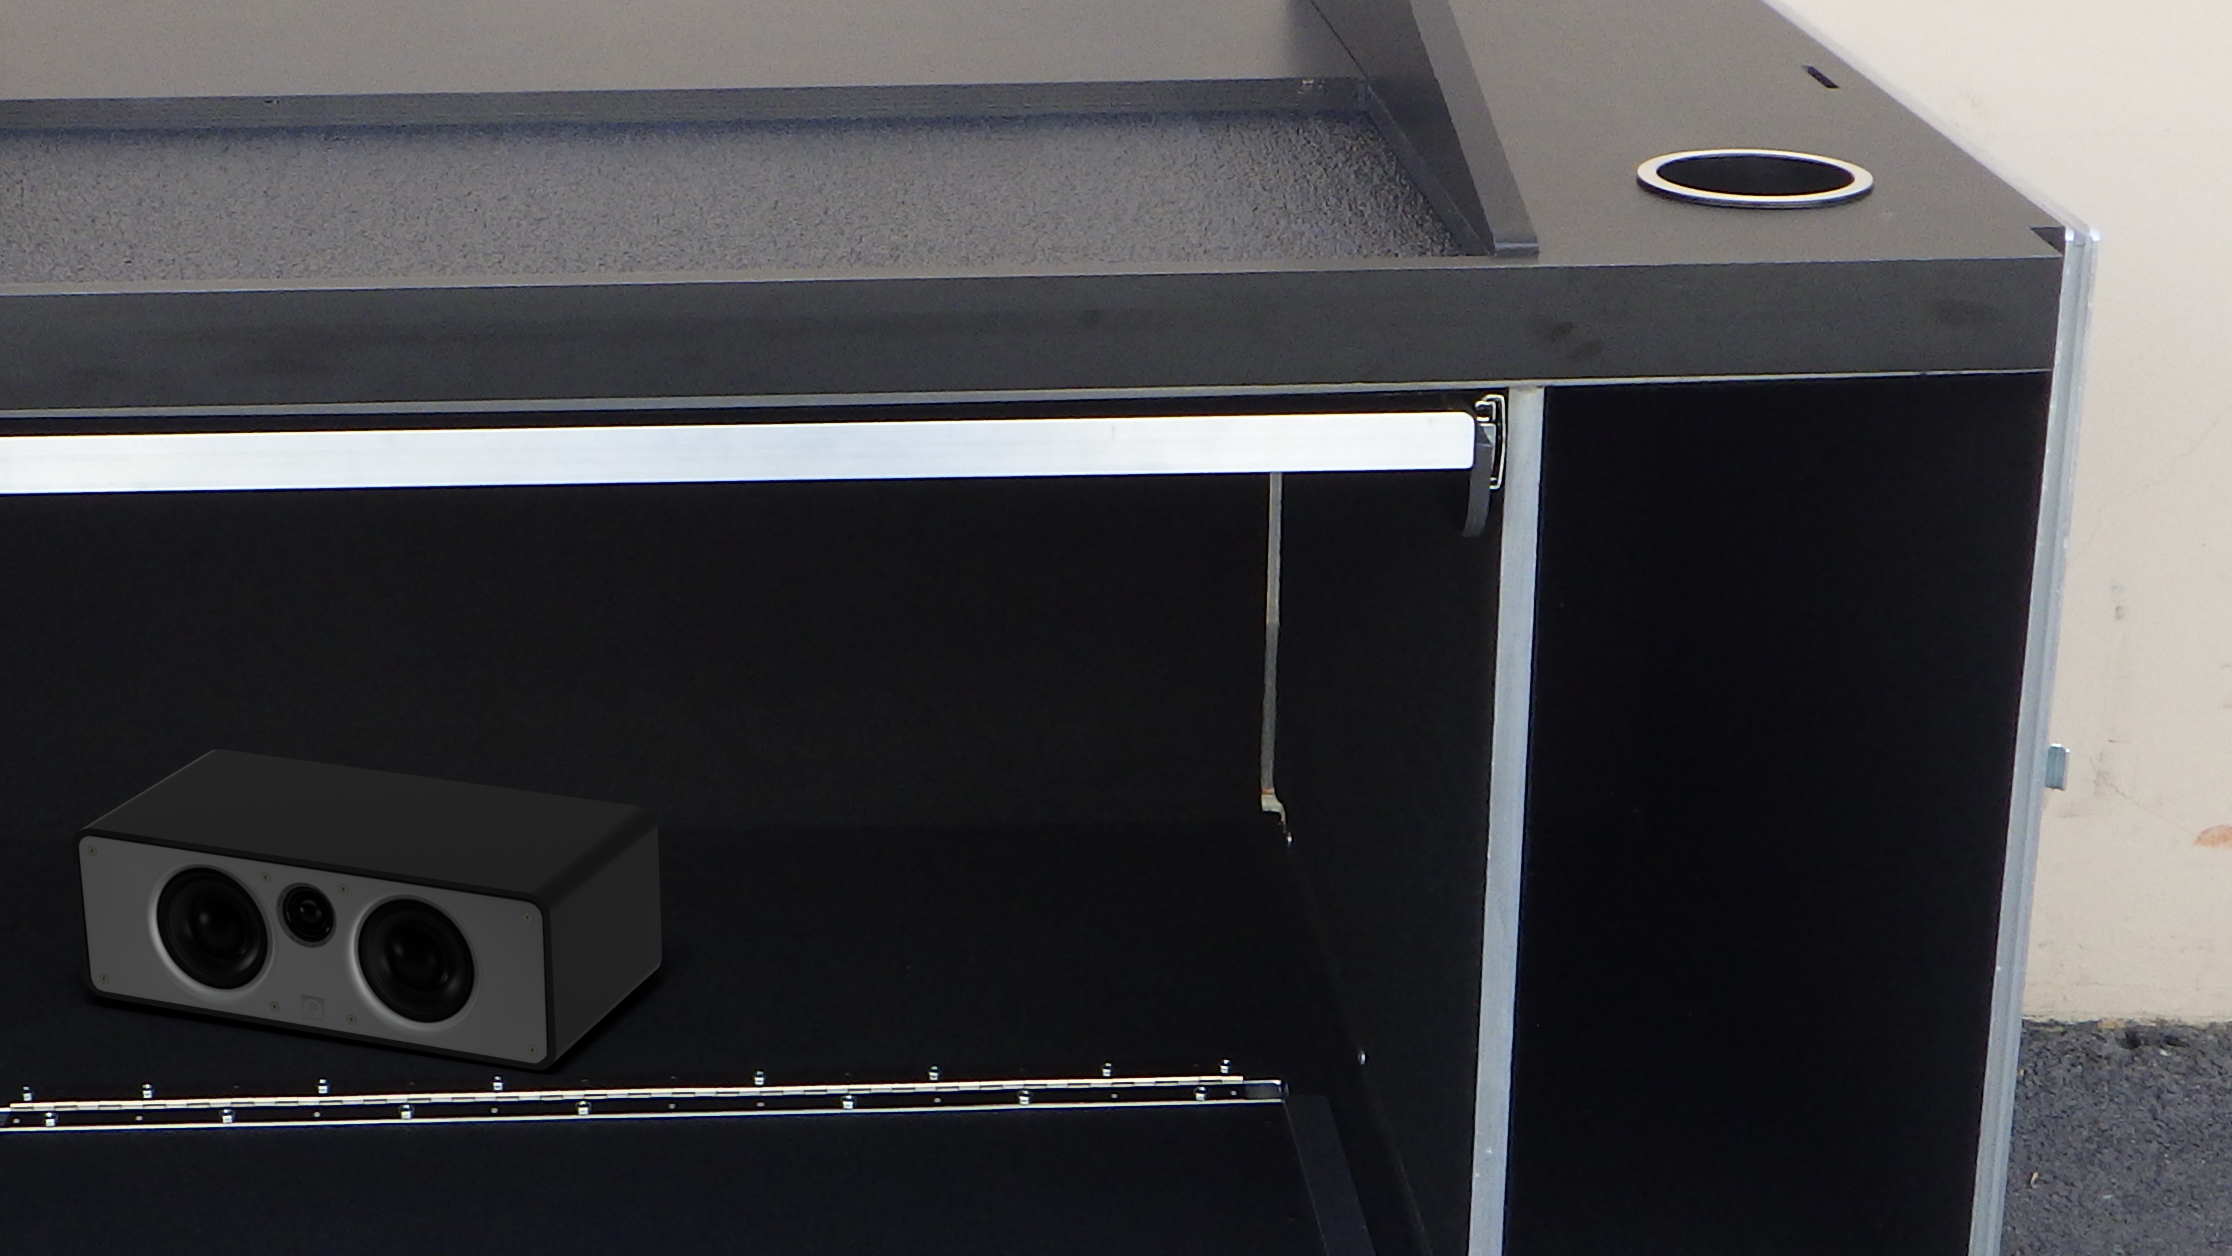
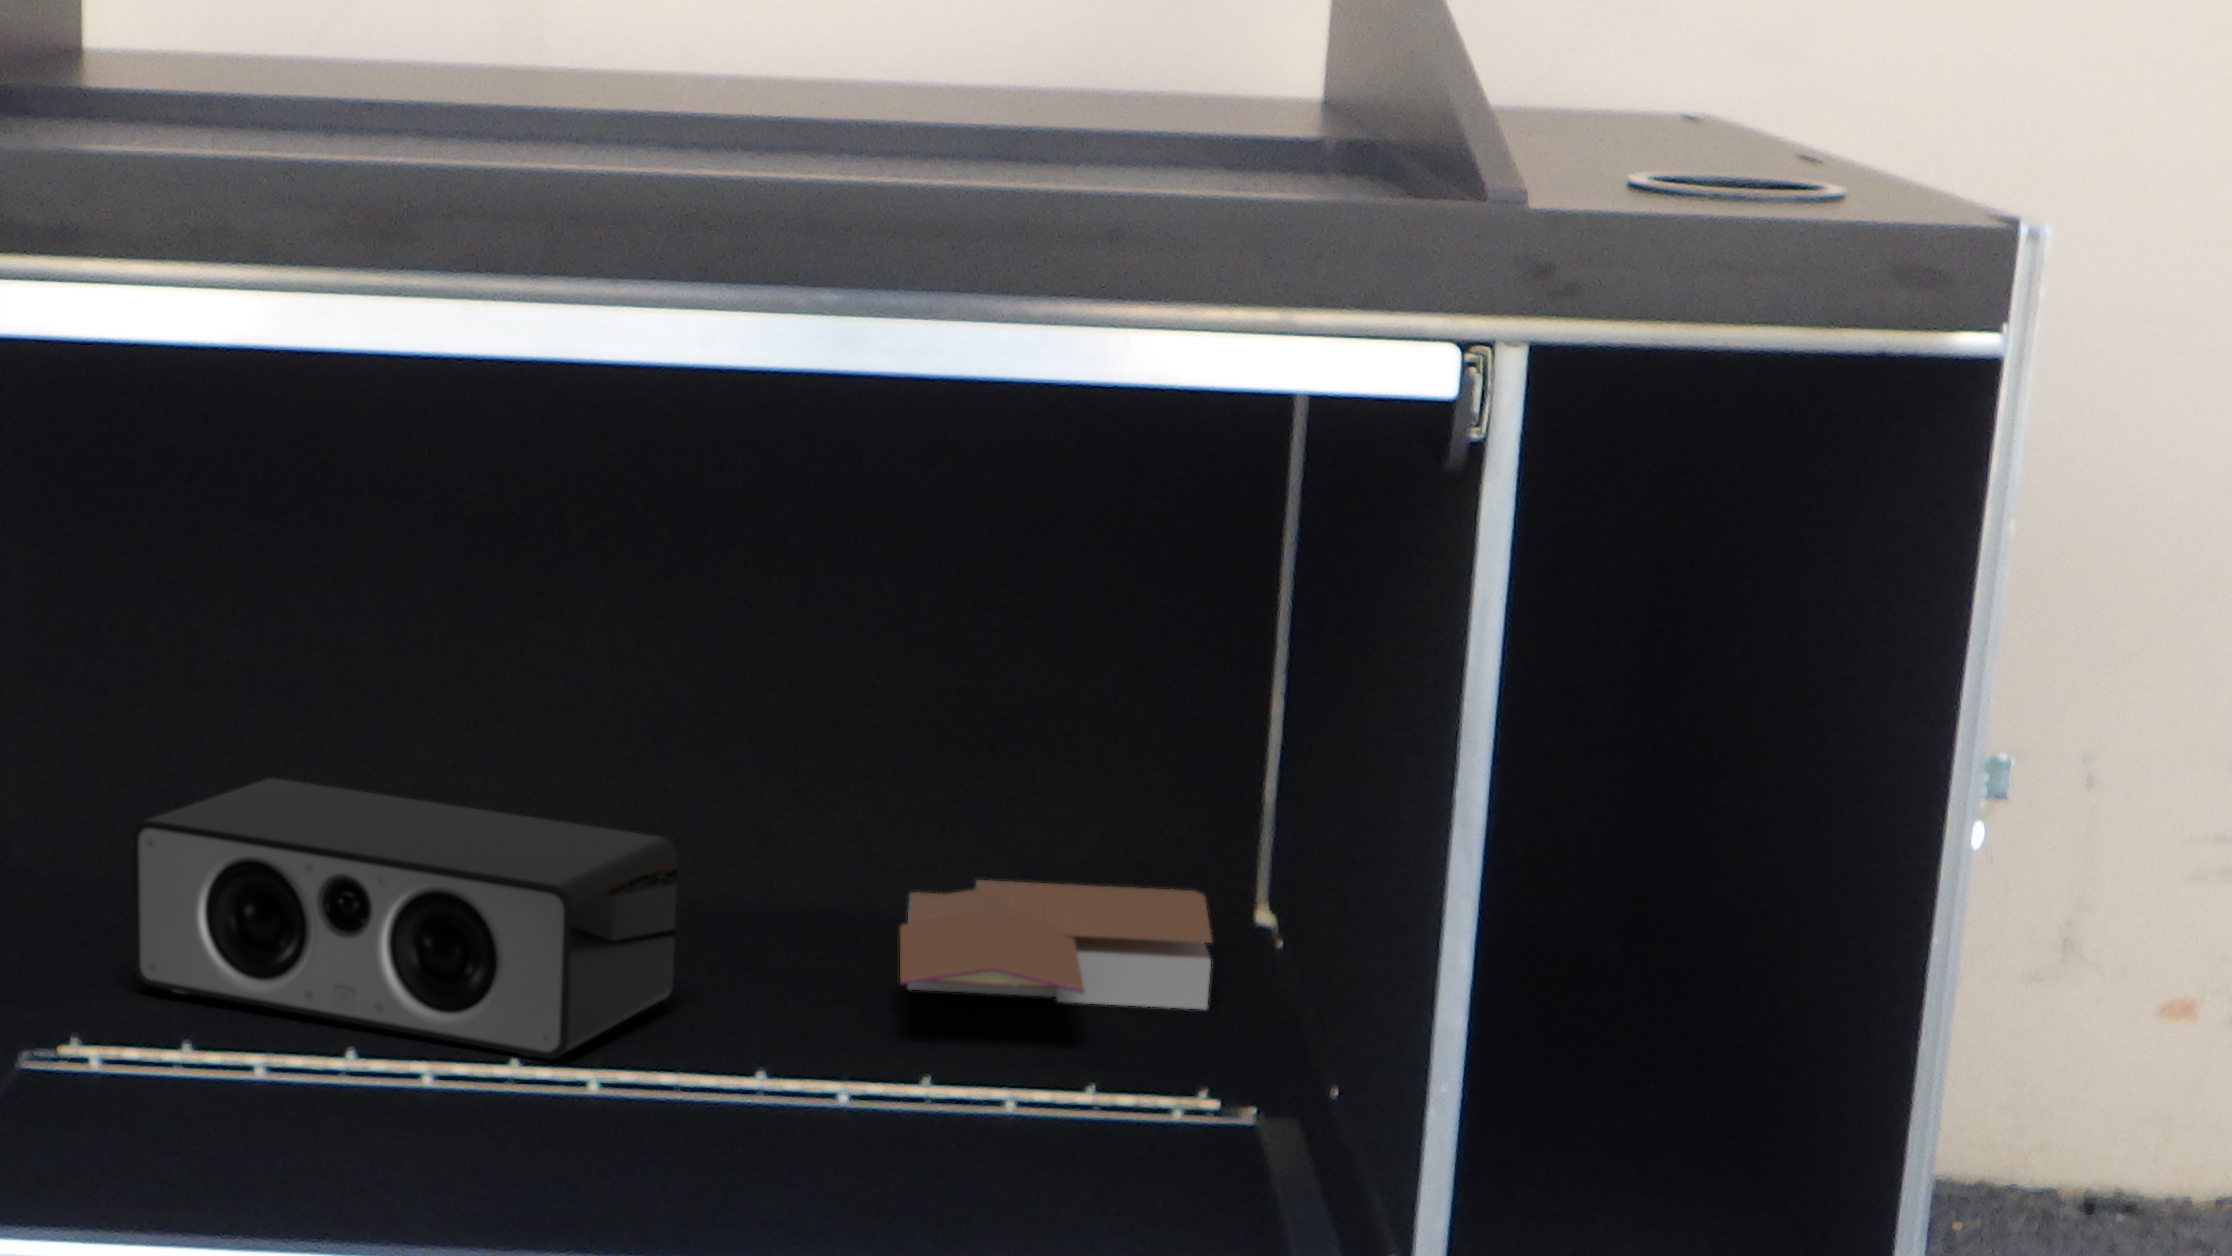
book: none [897,788,1226,955] -> present [900,880,1212,1009]

